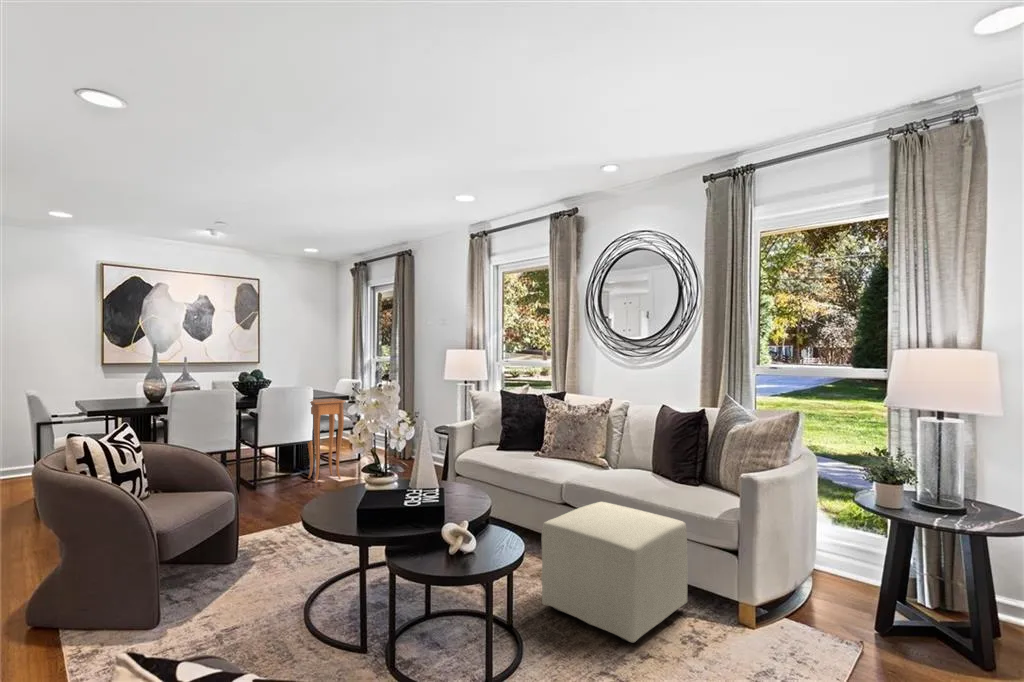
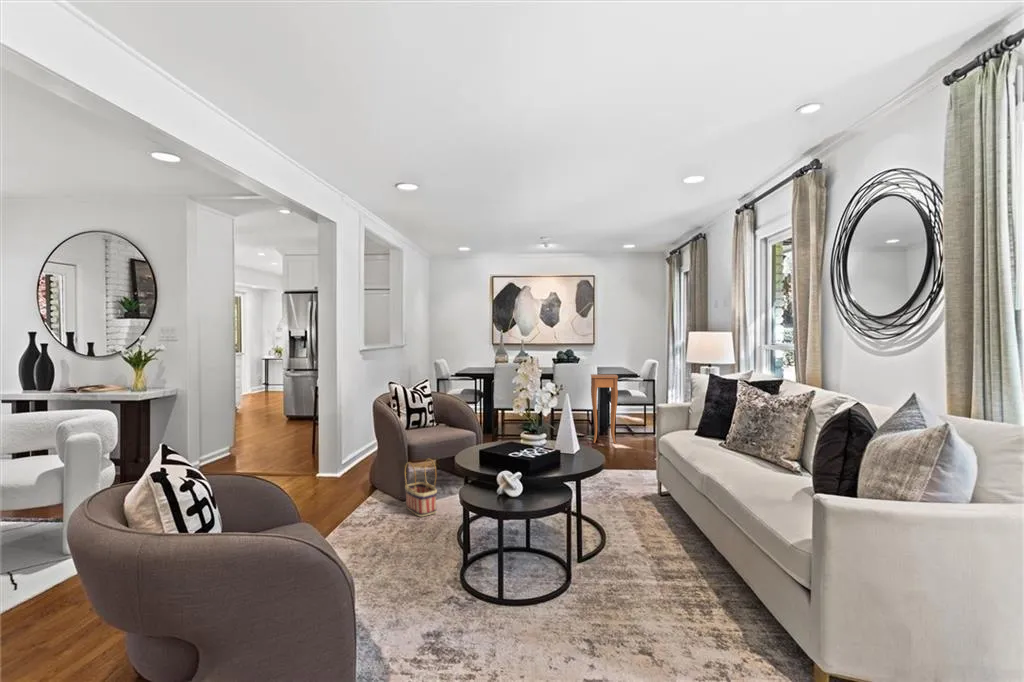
ottoman: present [542,502,687,642] -> none [617,497,769,640]
basket: none [169,544,238,637] -> present [405,460,437,517]

